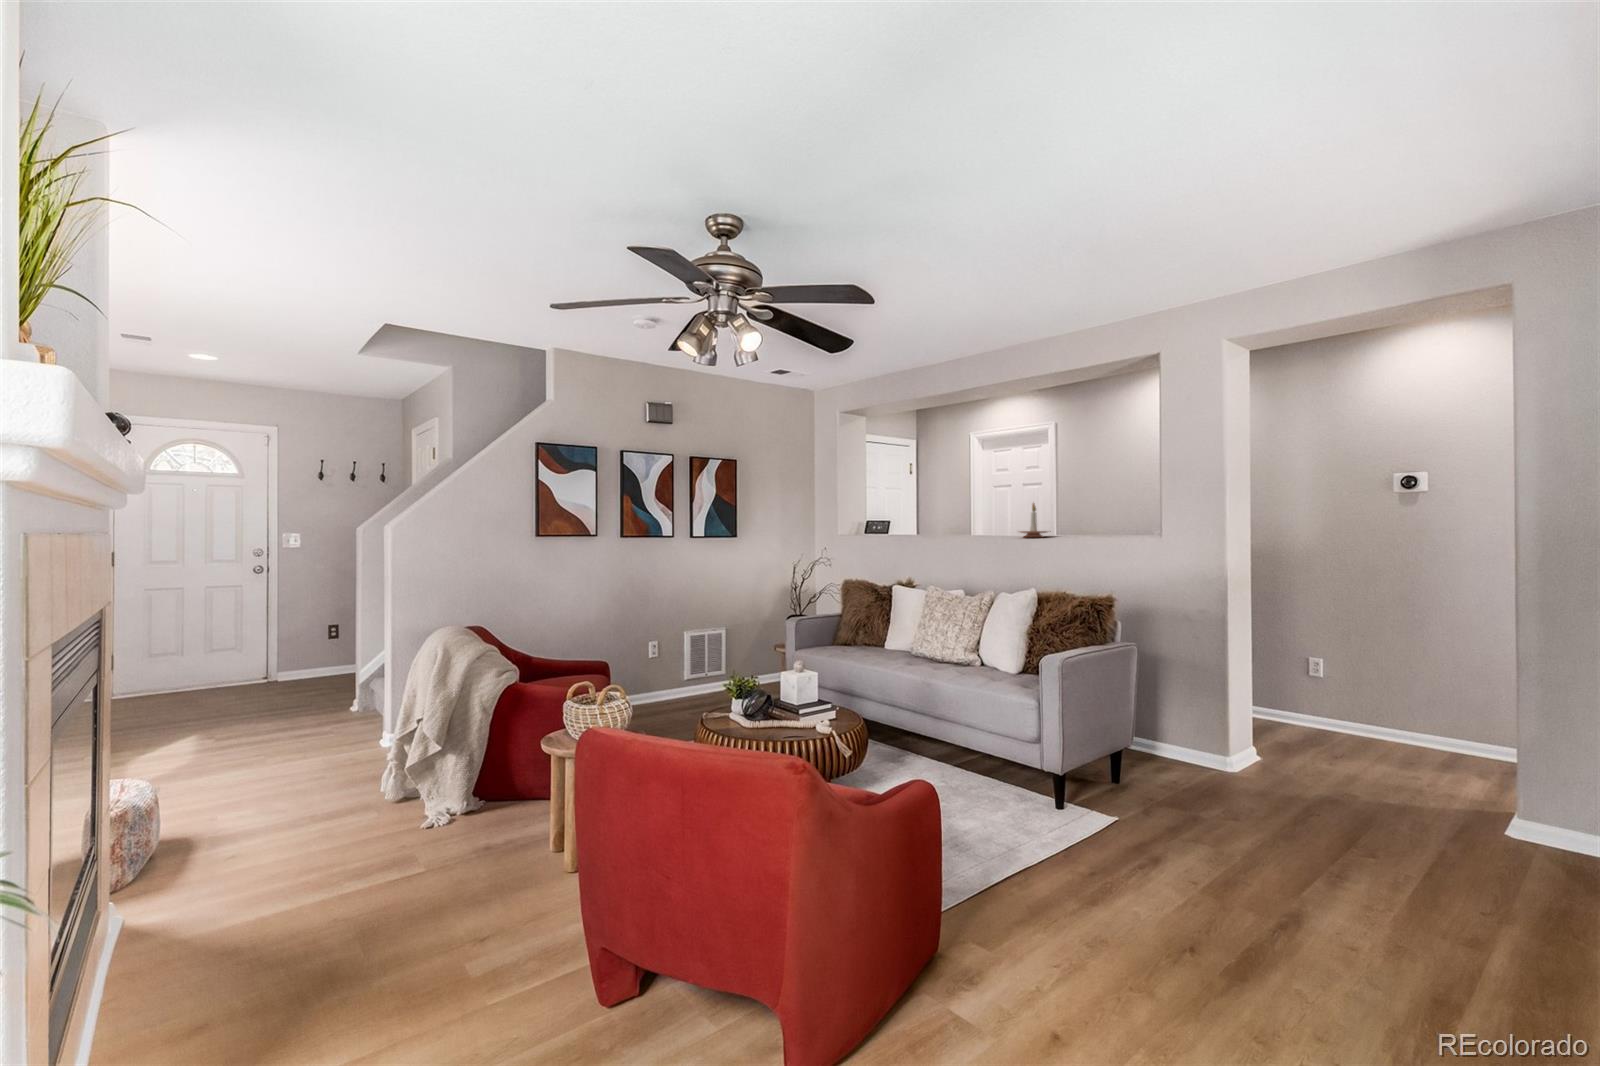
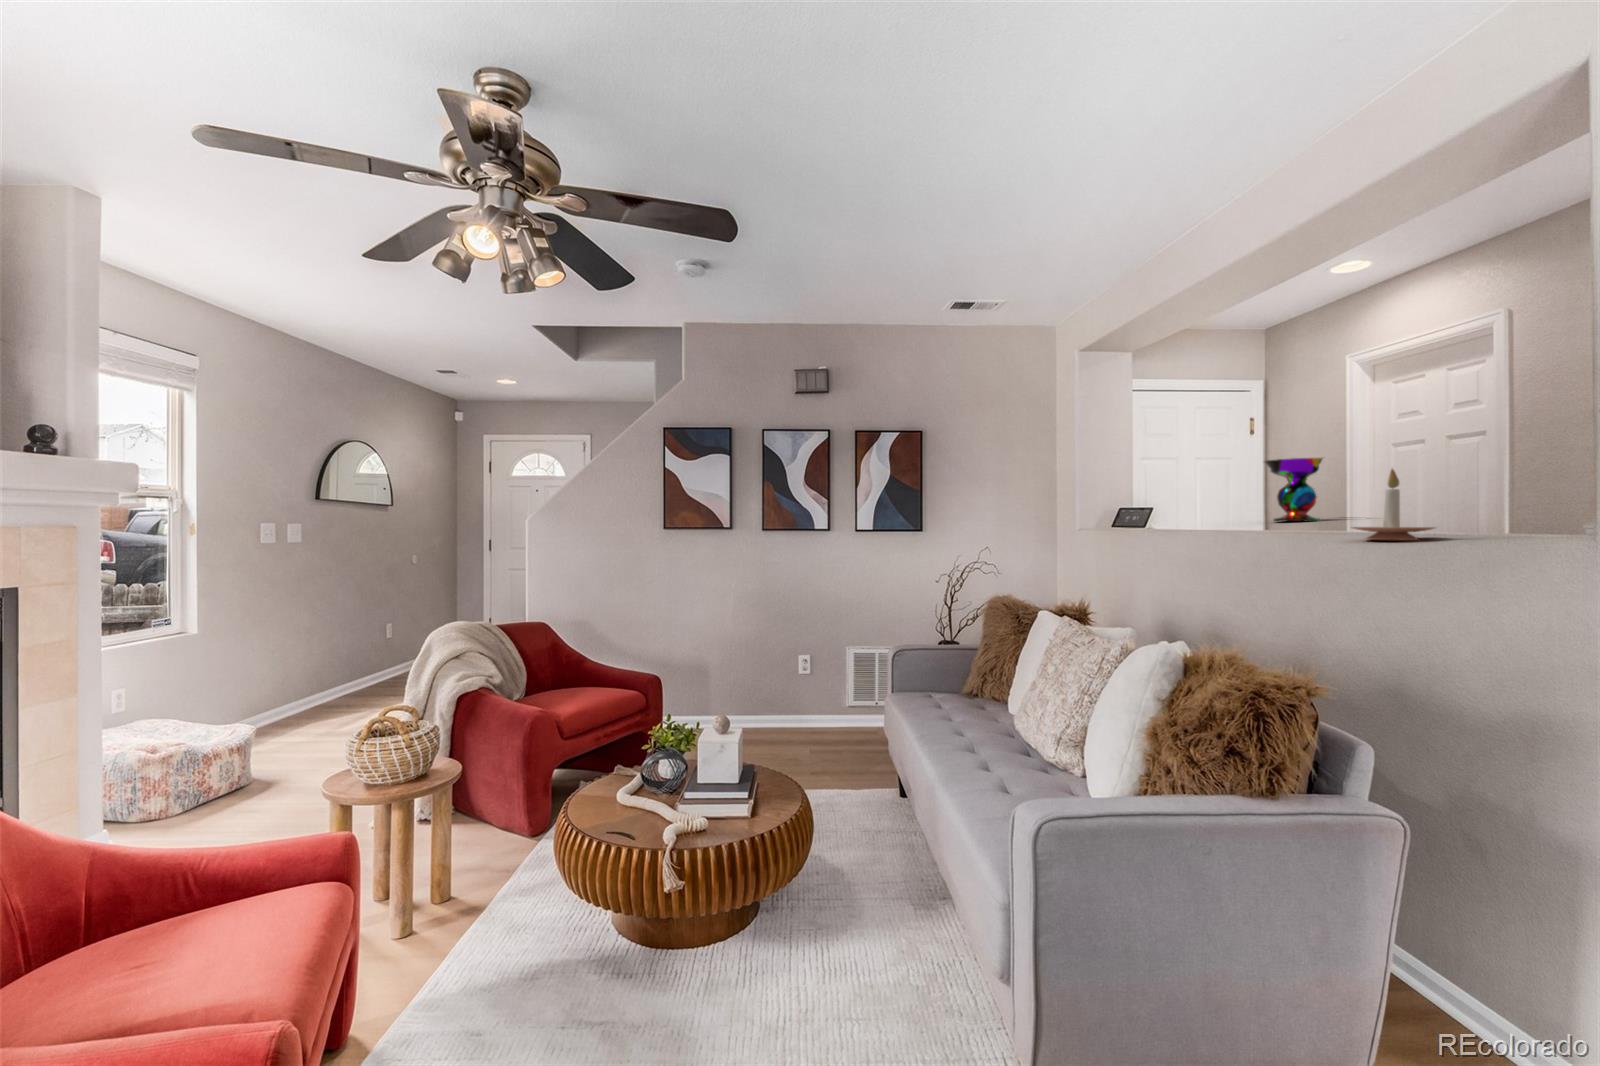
decorative bowl: none [925,492,961,530] -> present [1264,458,1322,521]

